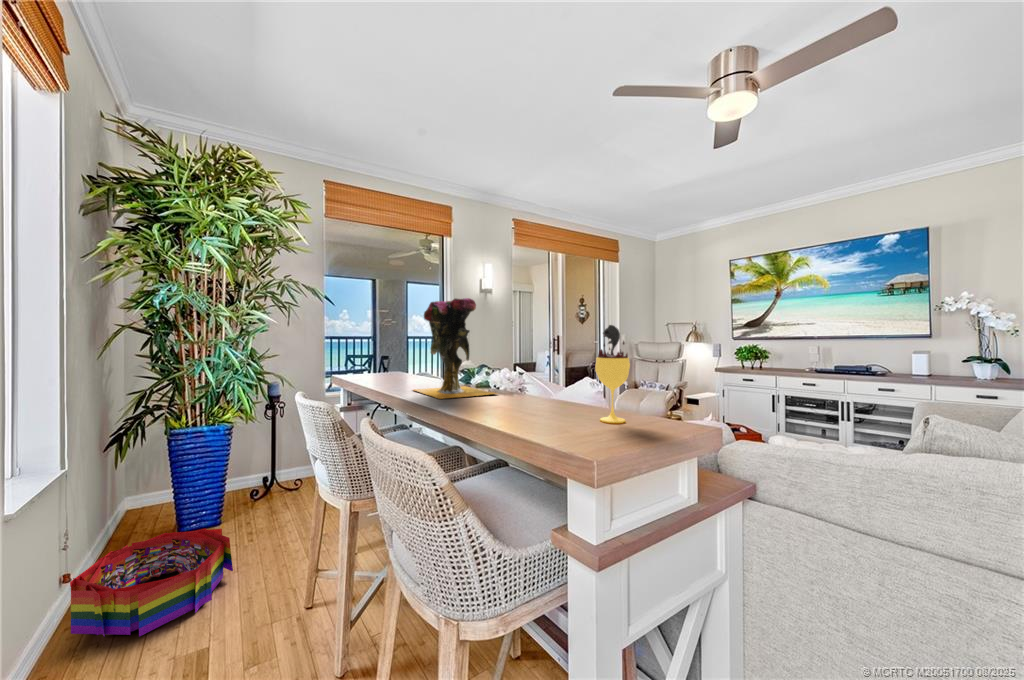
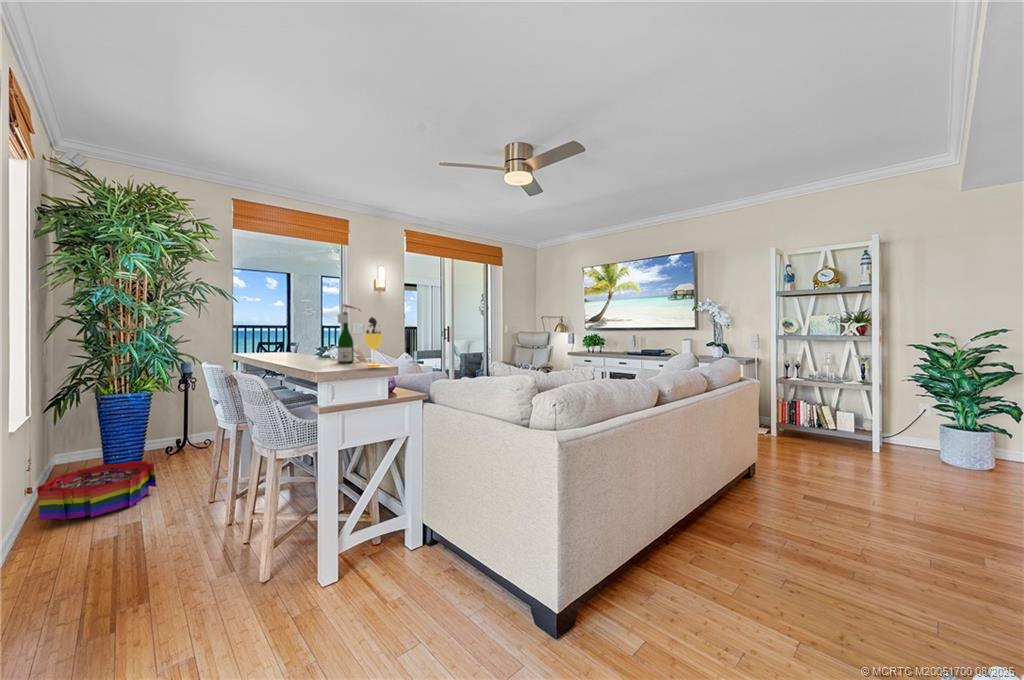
vase: present [414,298,495,399] -> none [282,301,337,361]
wine bottle: none [517,301,559,407] -> present [338,304,361,363]

